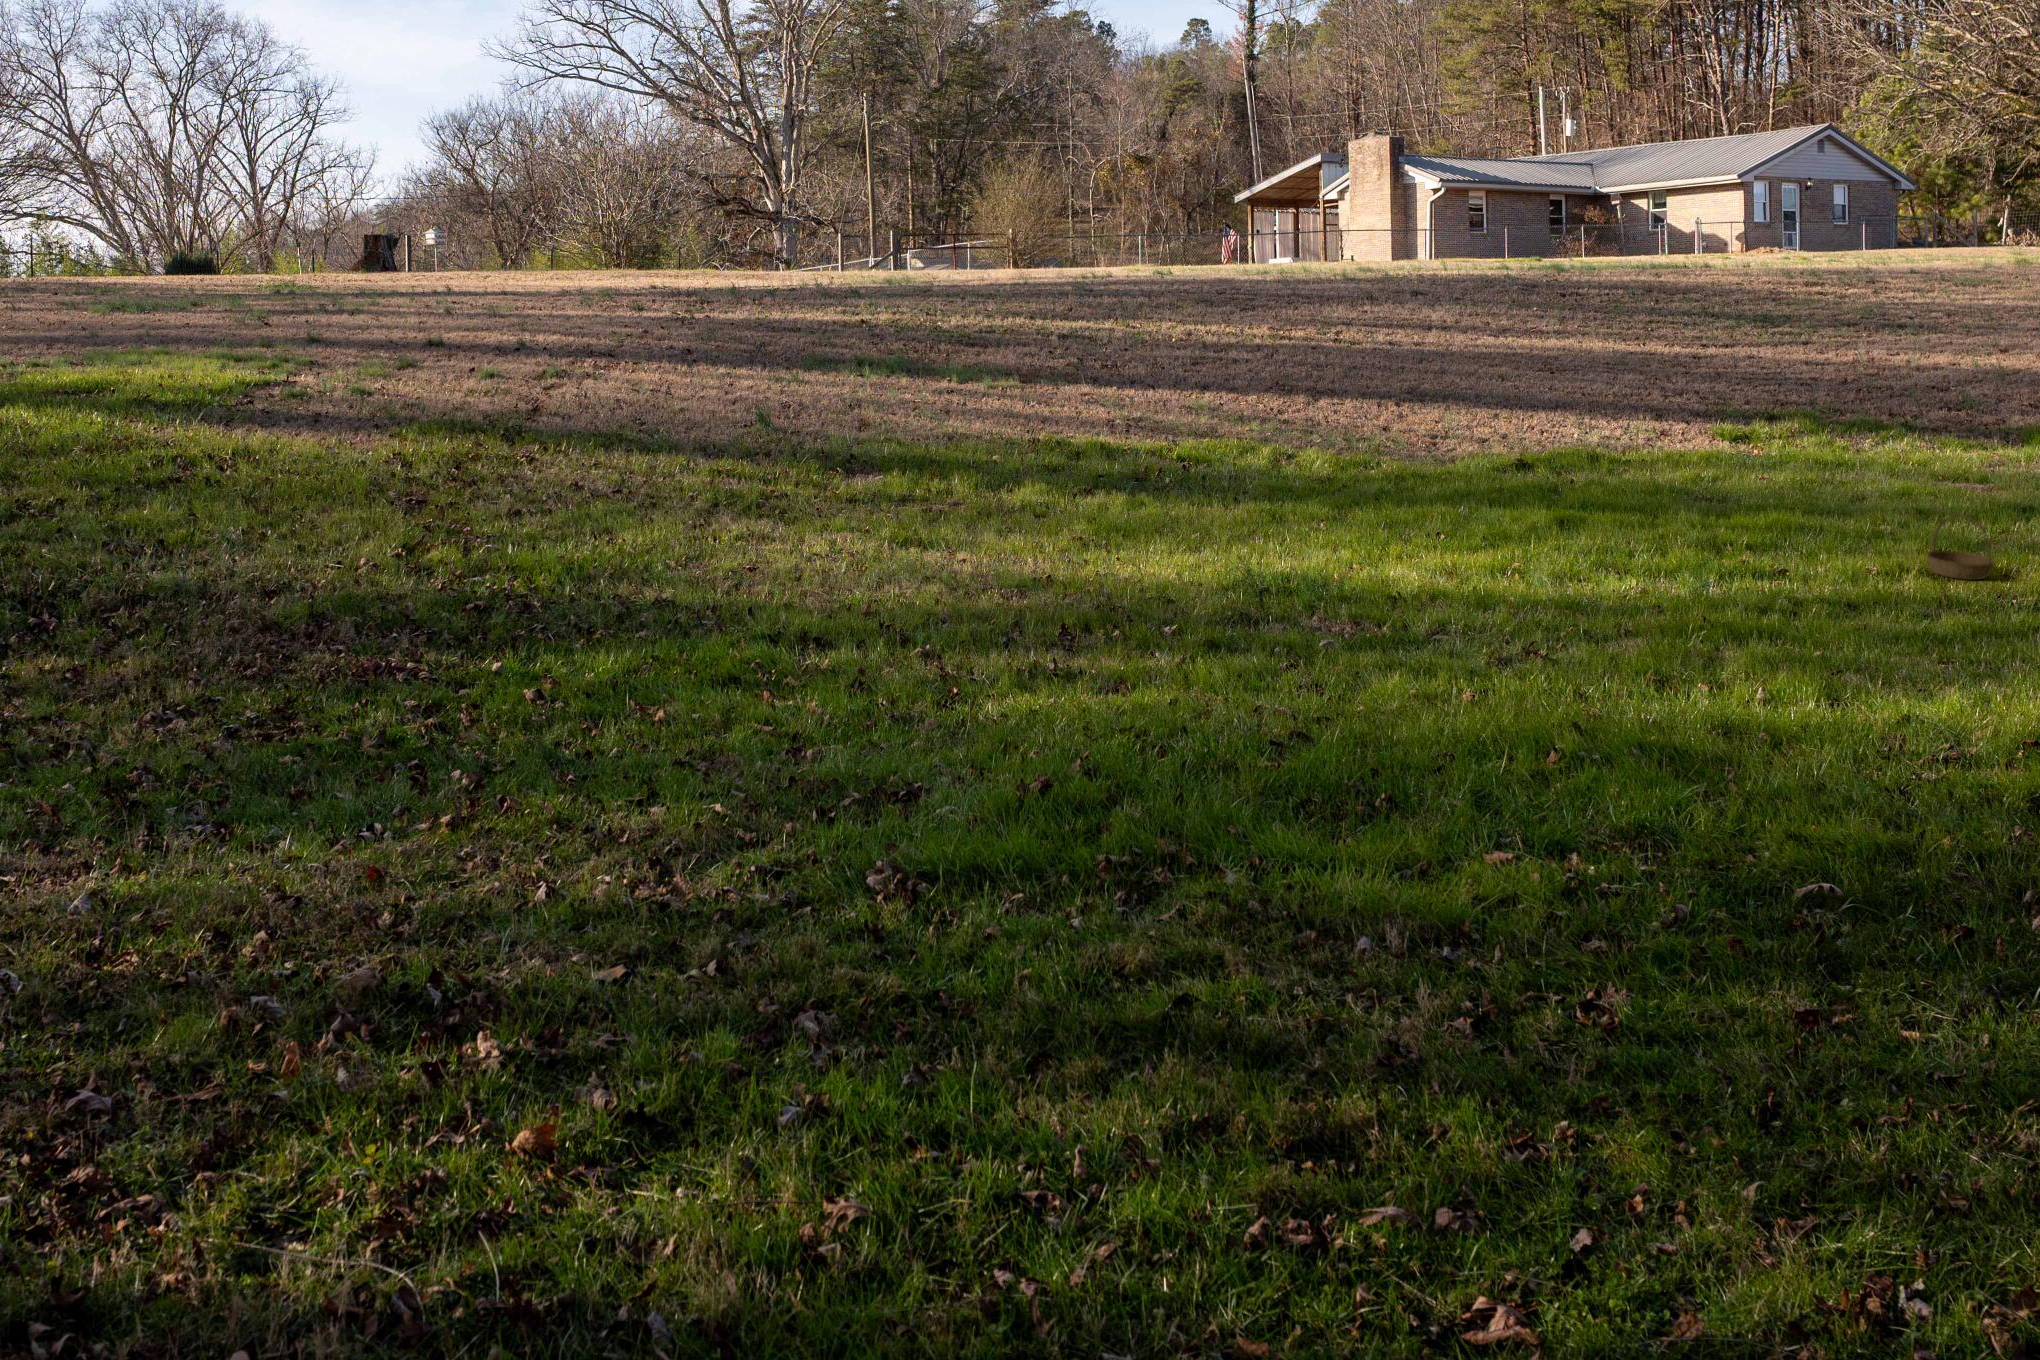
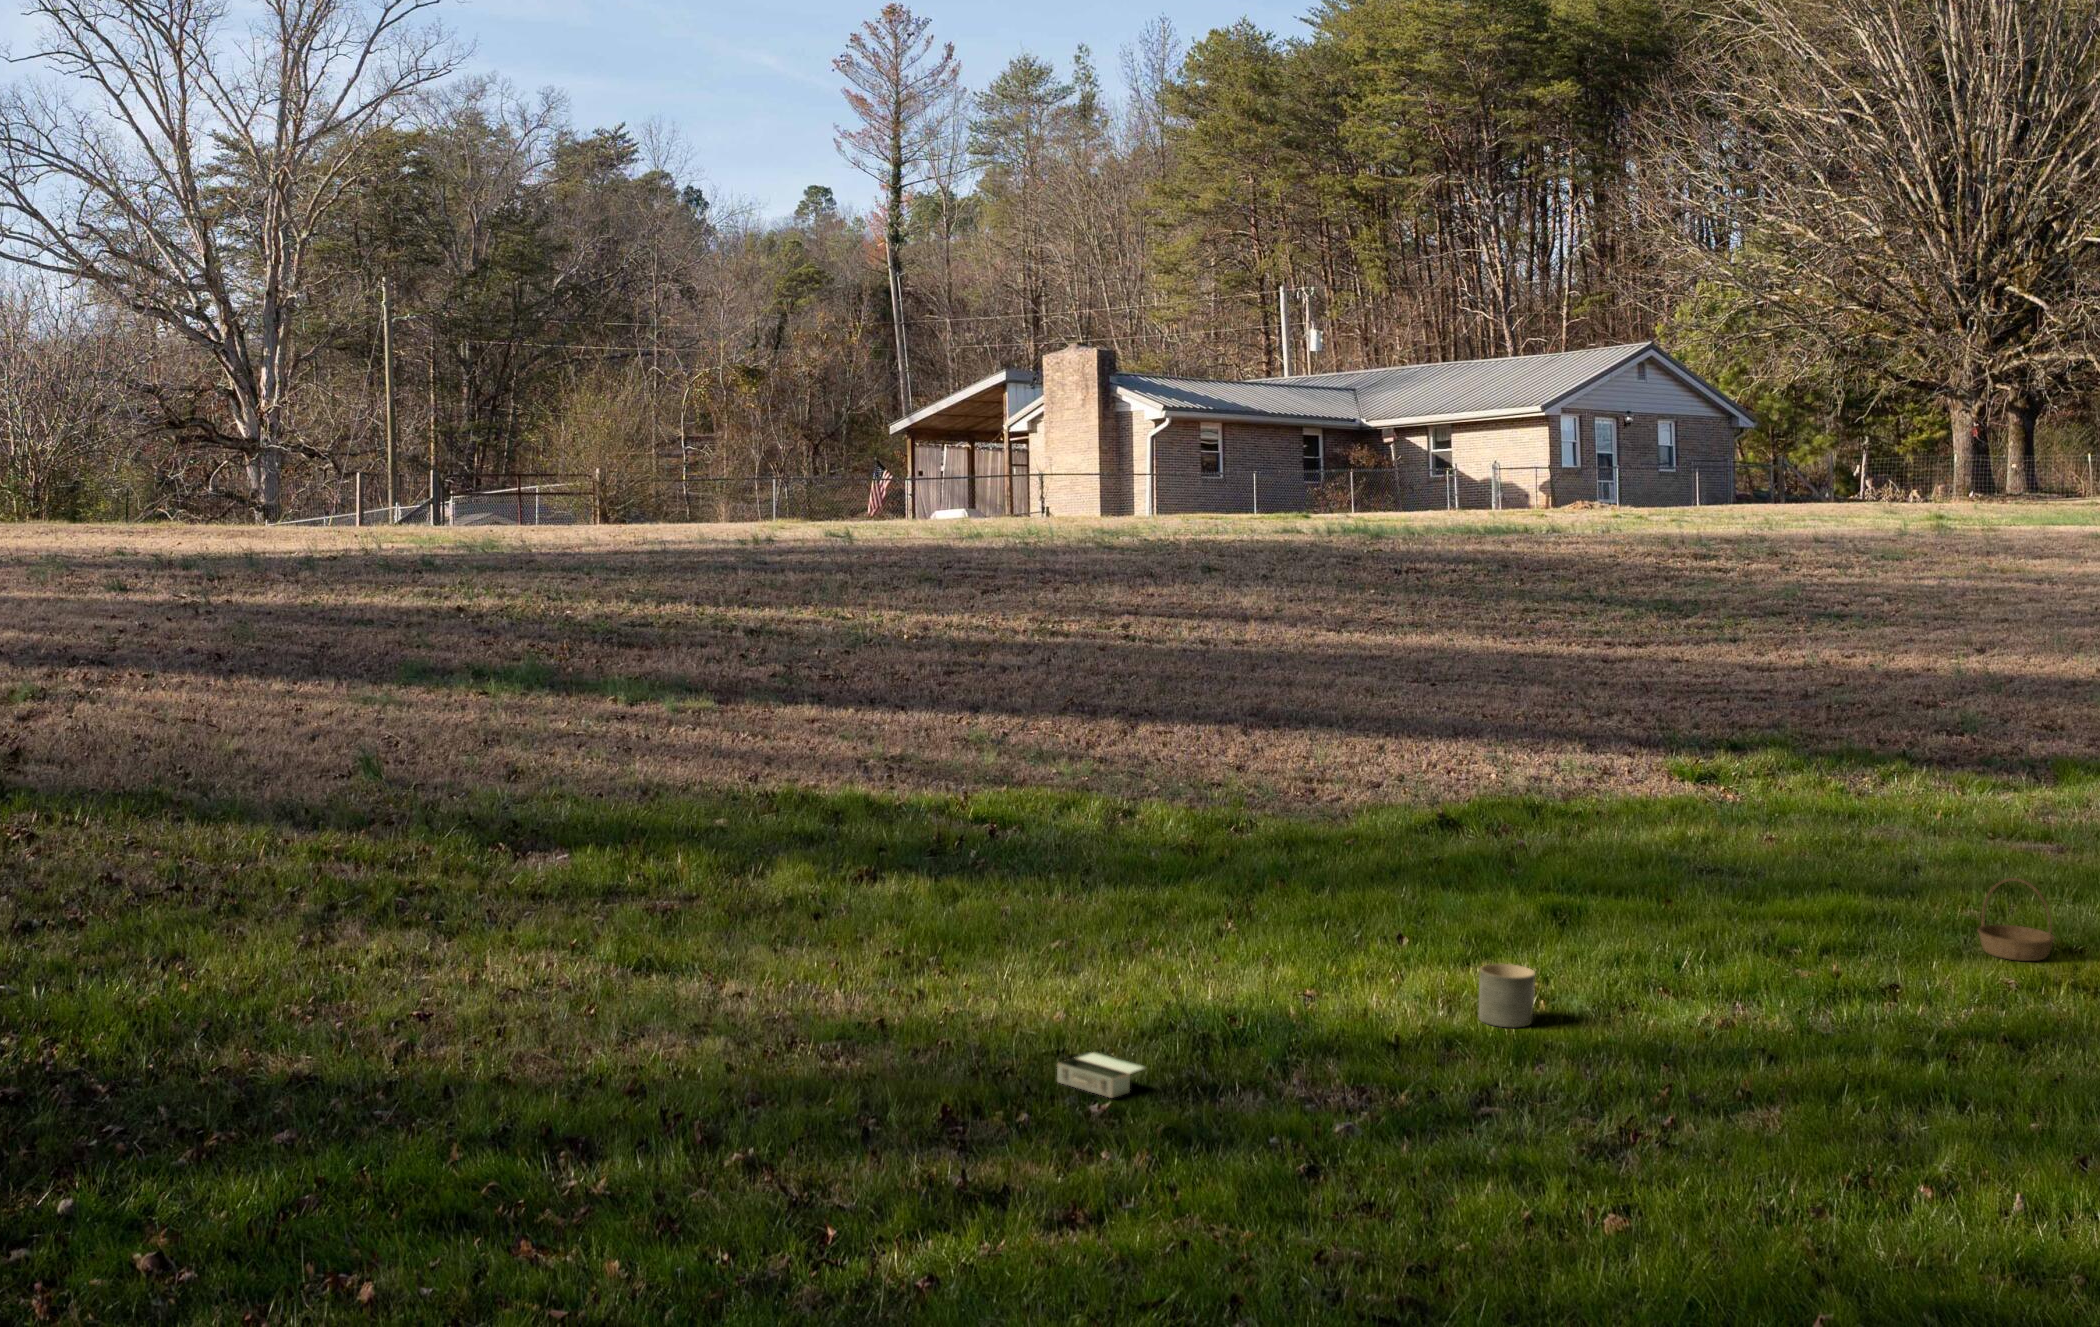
planter: none [1479,564,1523,610] -> present [1479,964,1535,1027]
toolbox: none [1141,612,1204,644] -> present [1057,1052,1146,1098]

